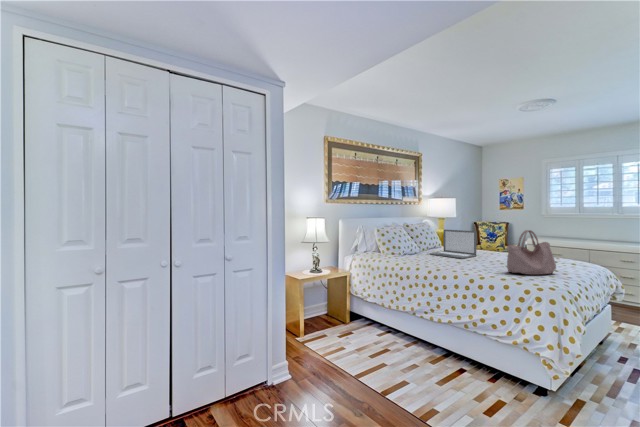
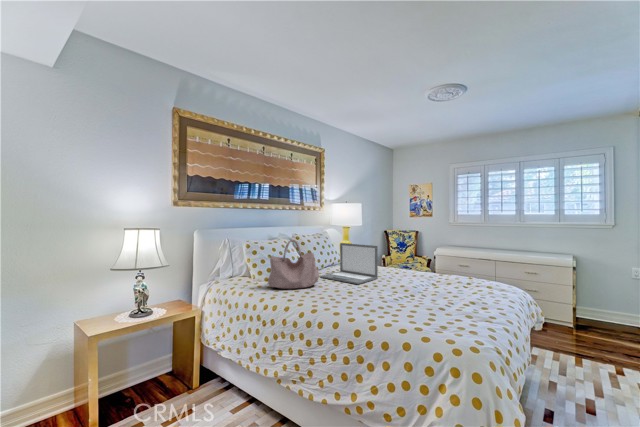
handbag: present [507,230,556,275] -> present [268,240,319,289]

